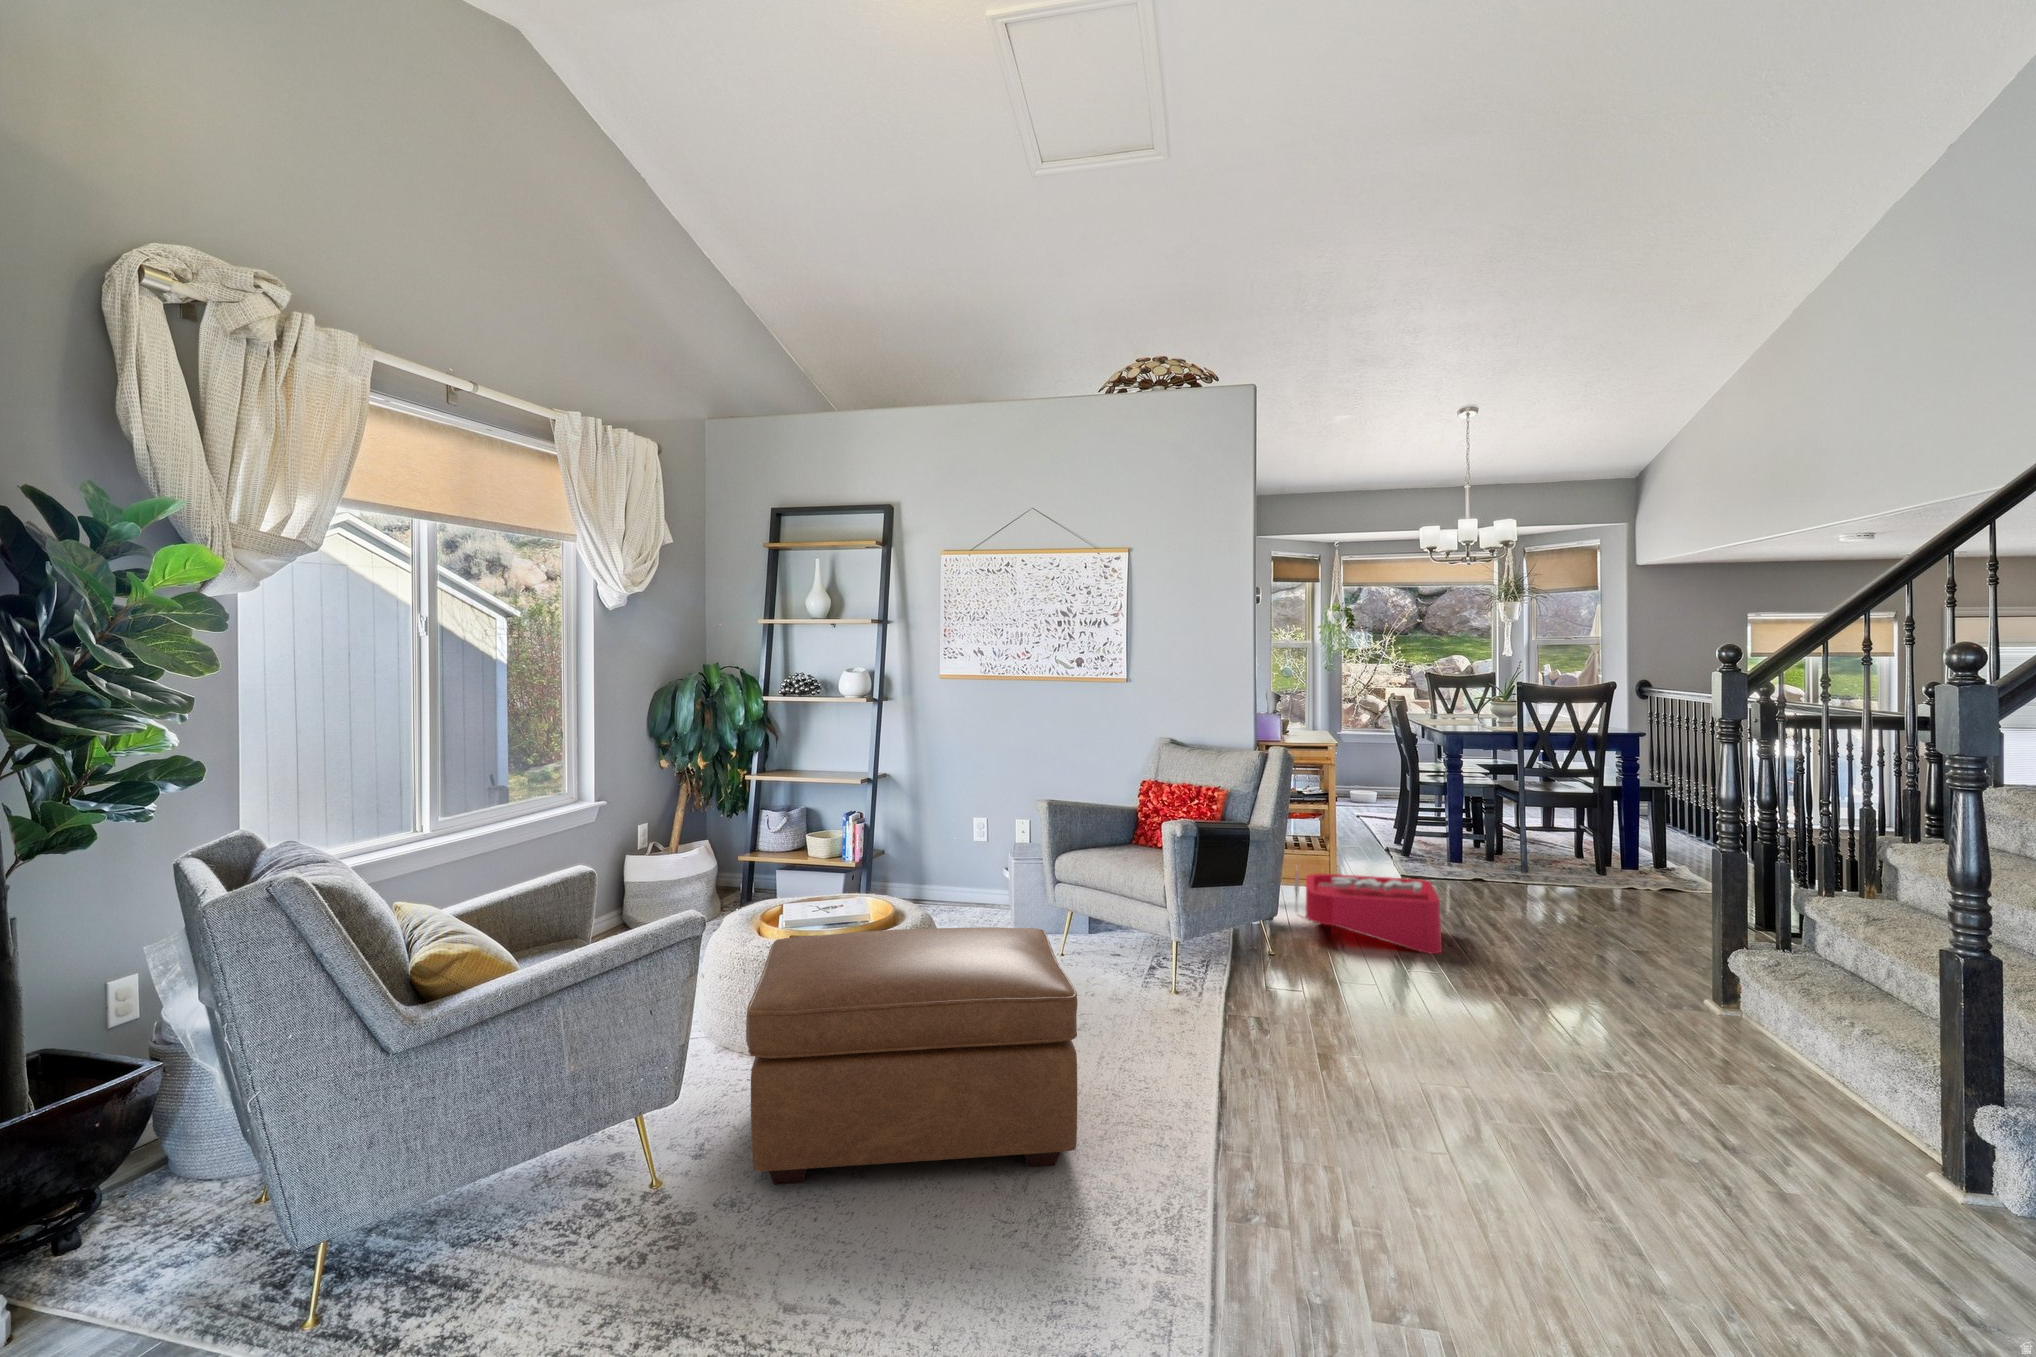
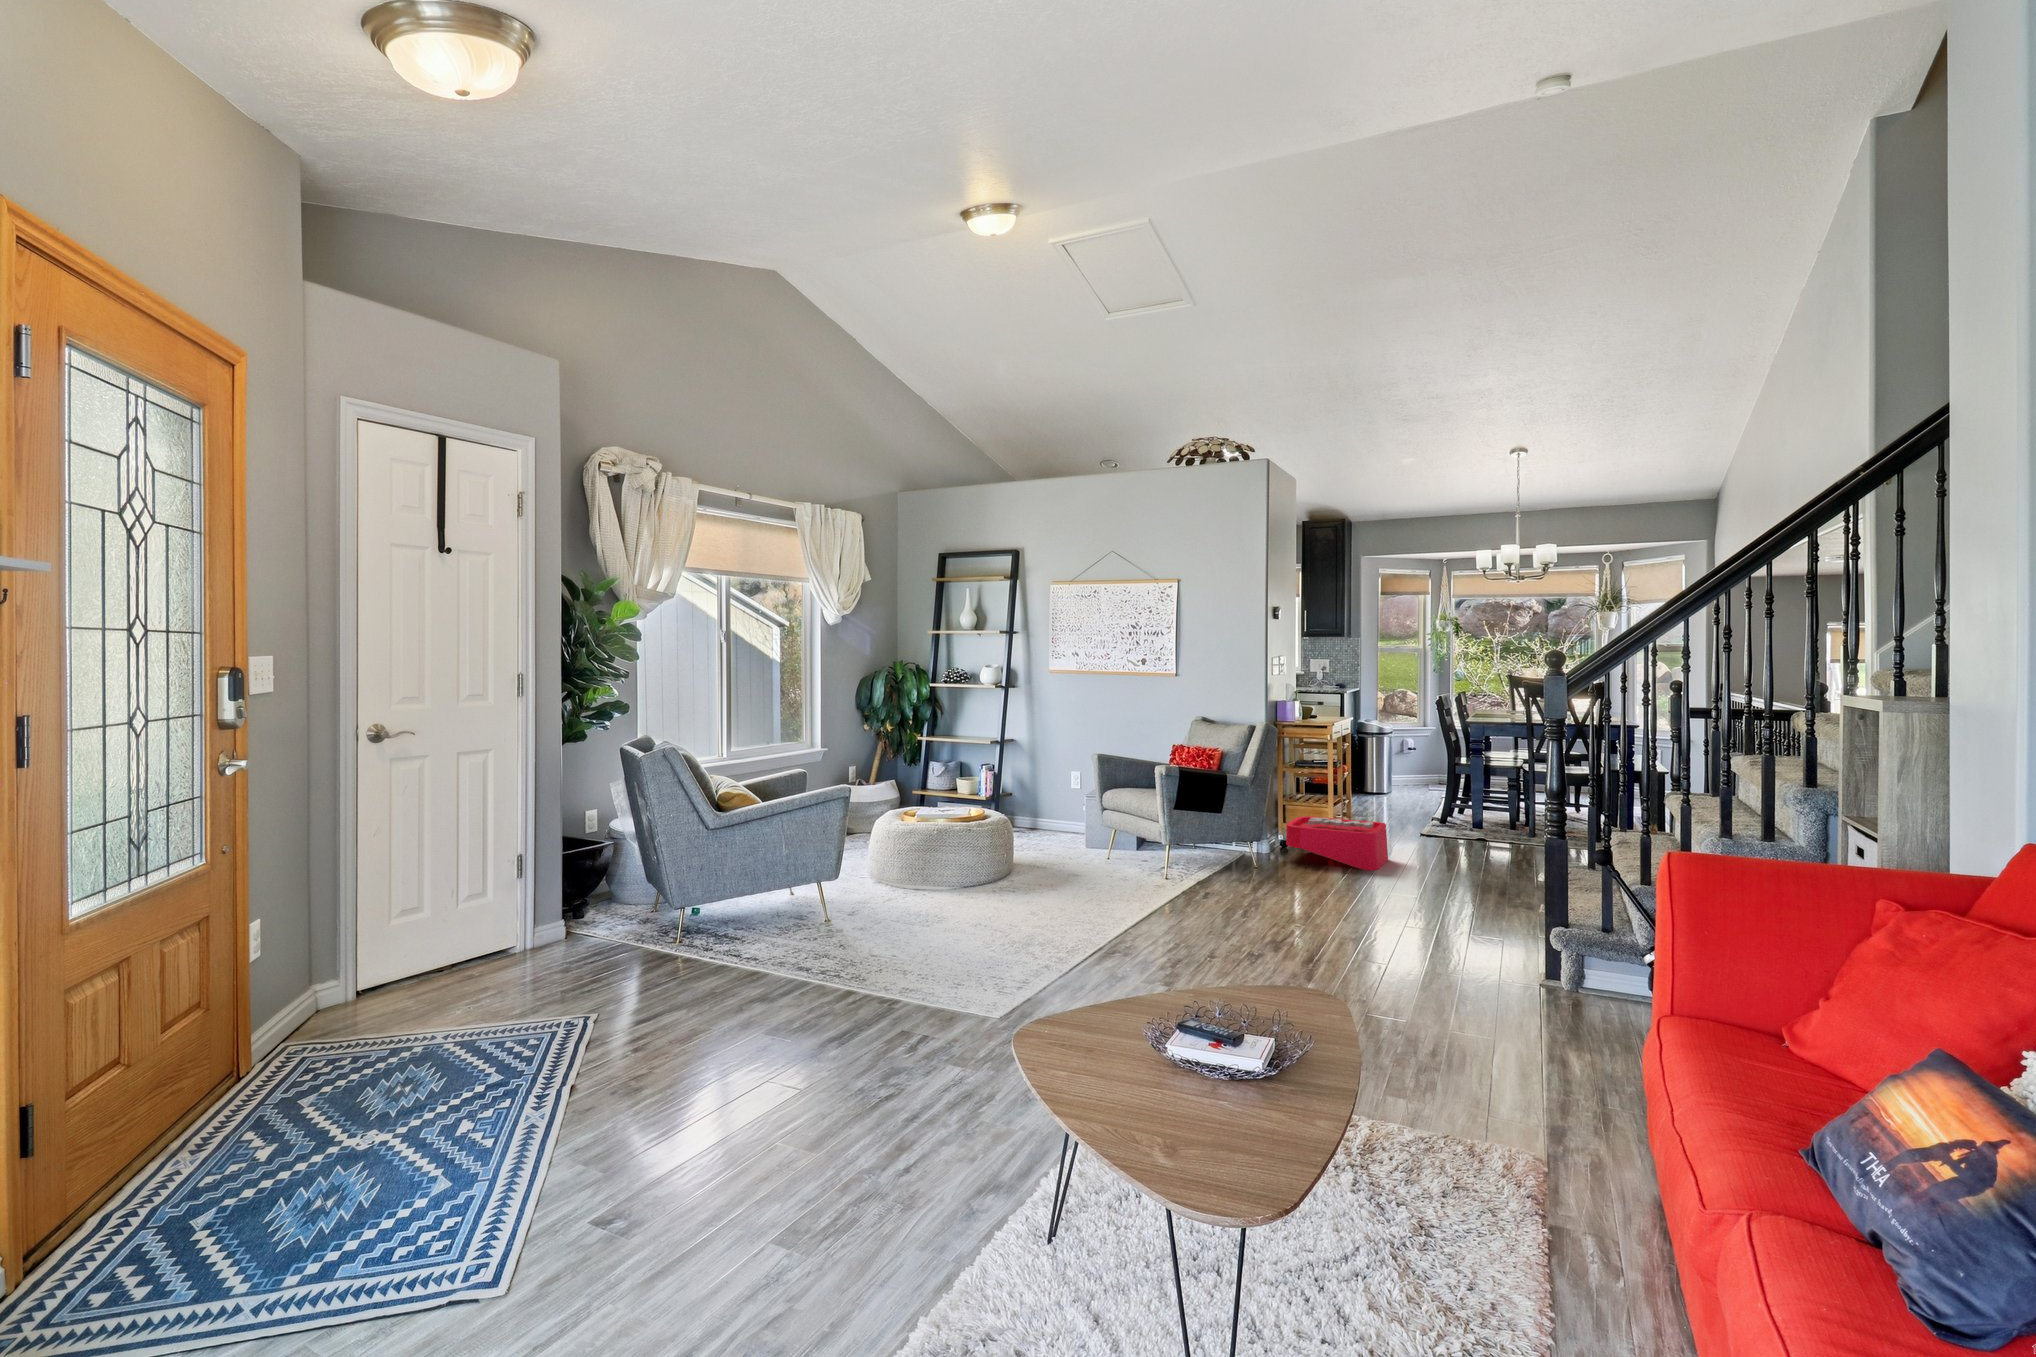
ottoman: present [746,927,1078,1185] -> none [869,811,1049,930]

